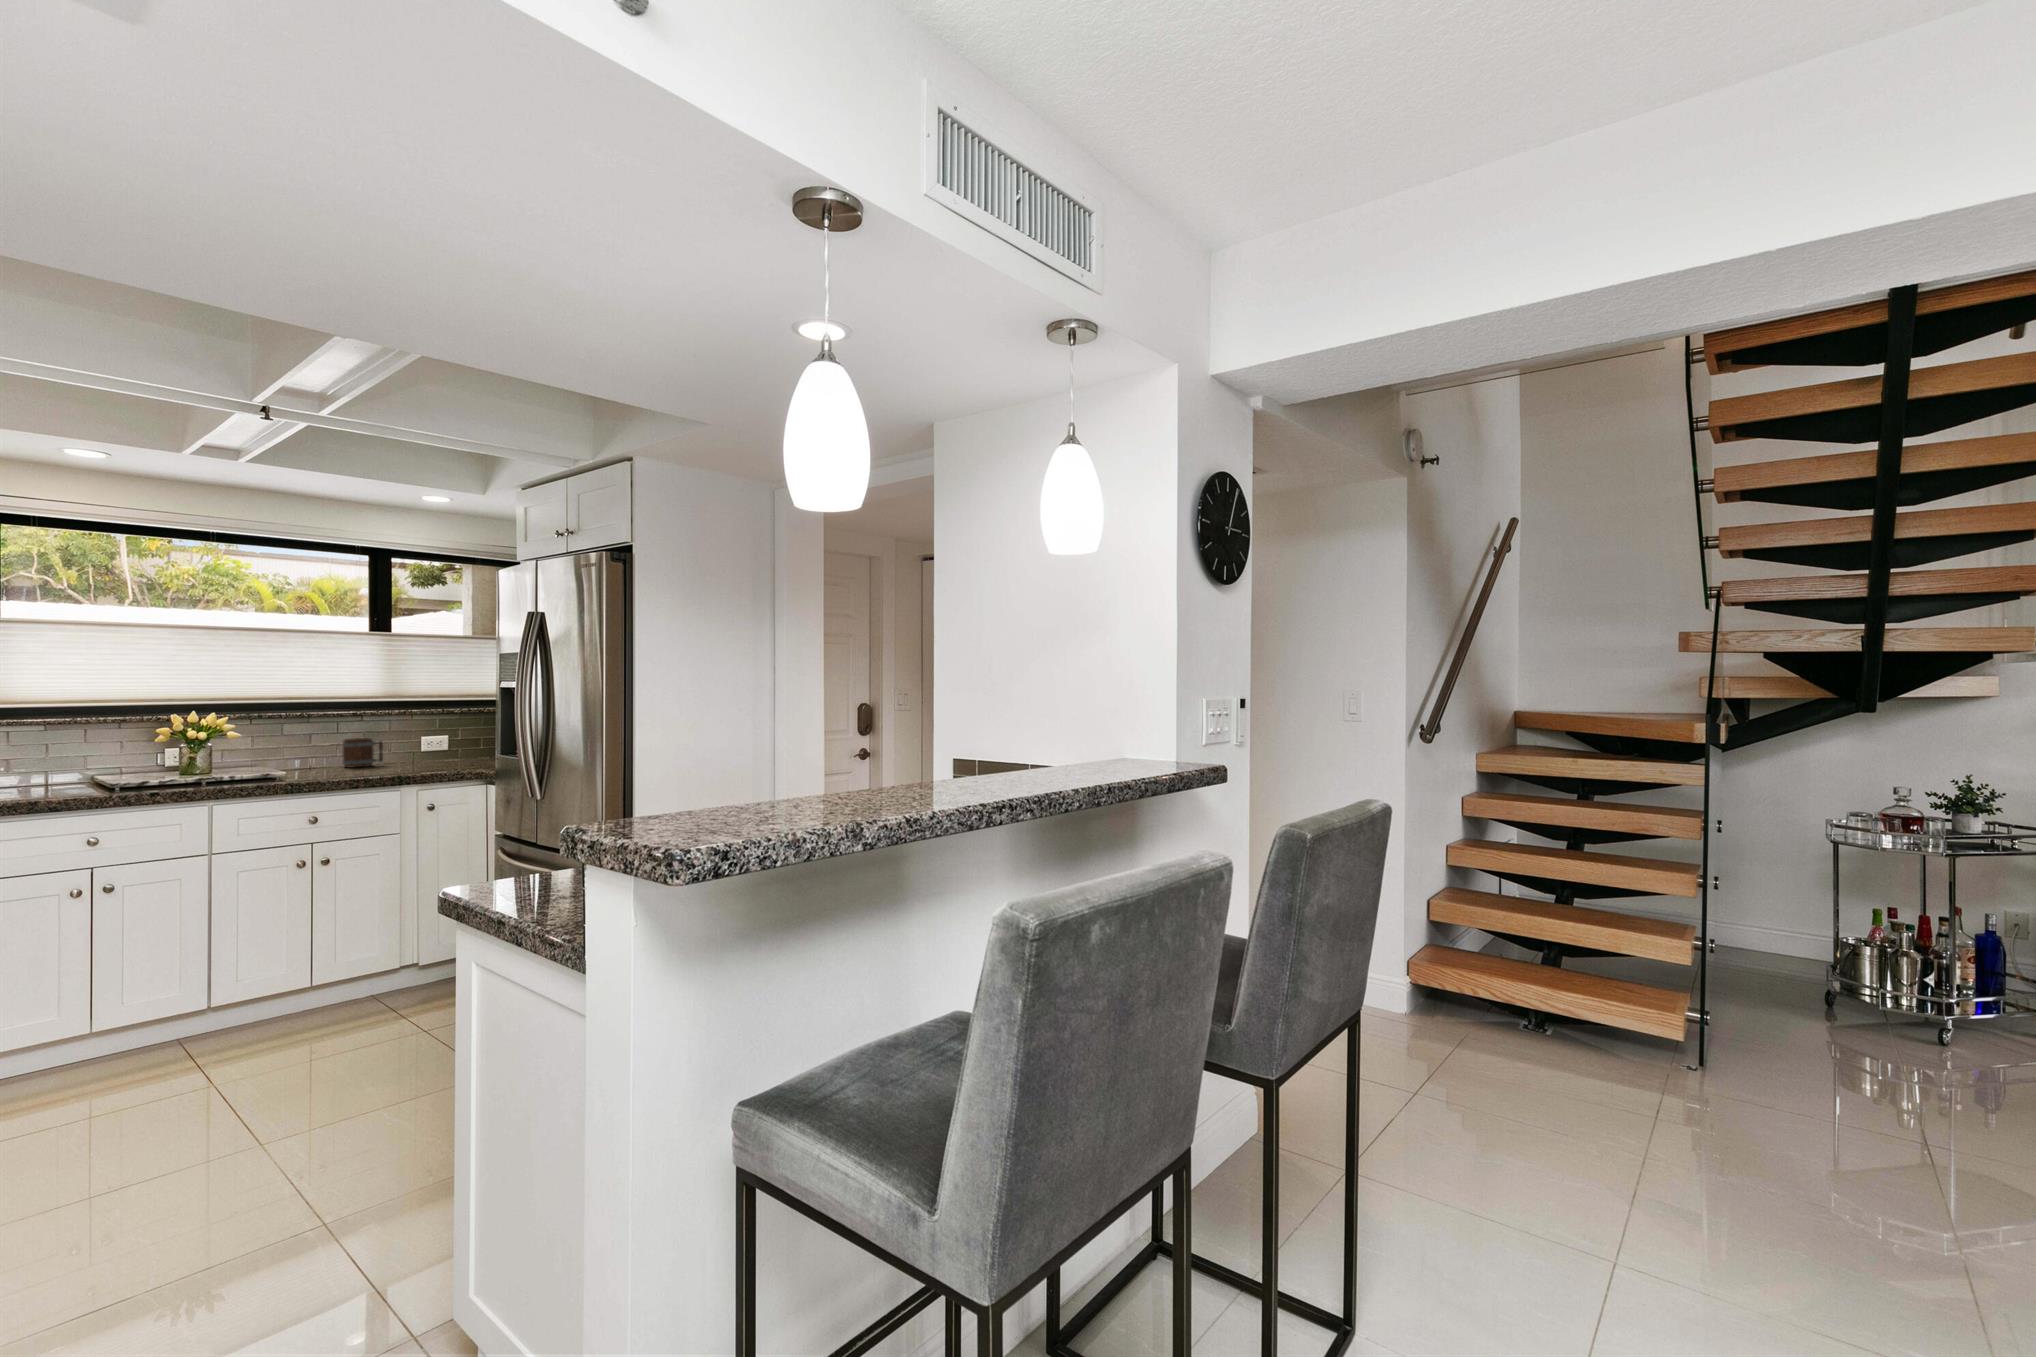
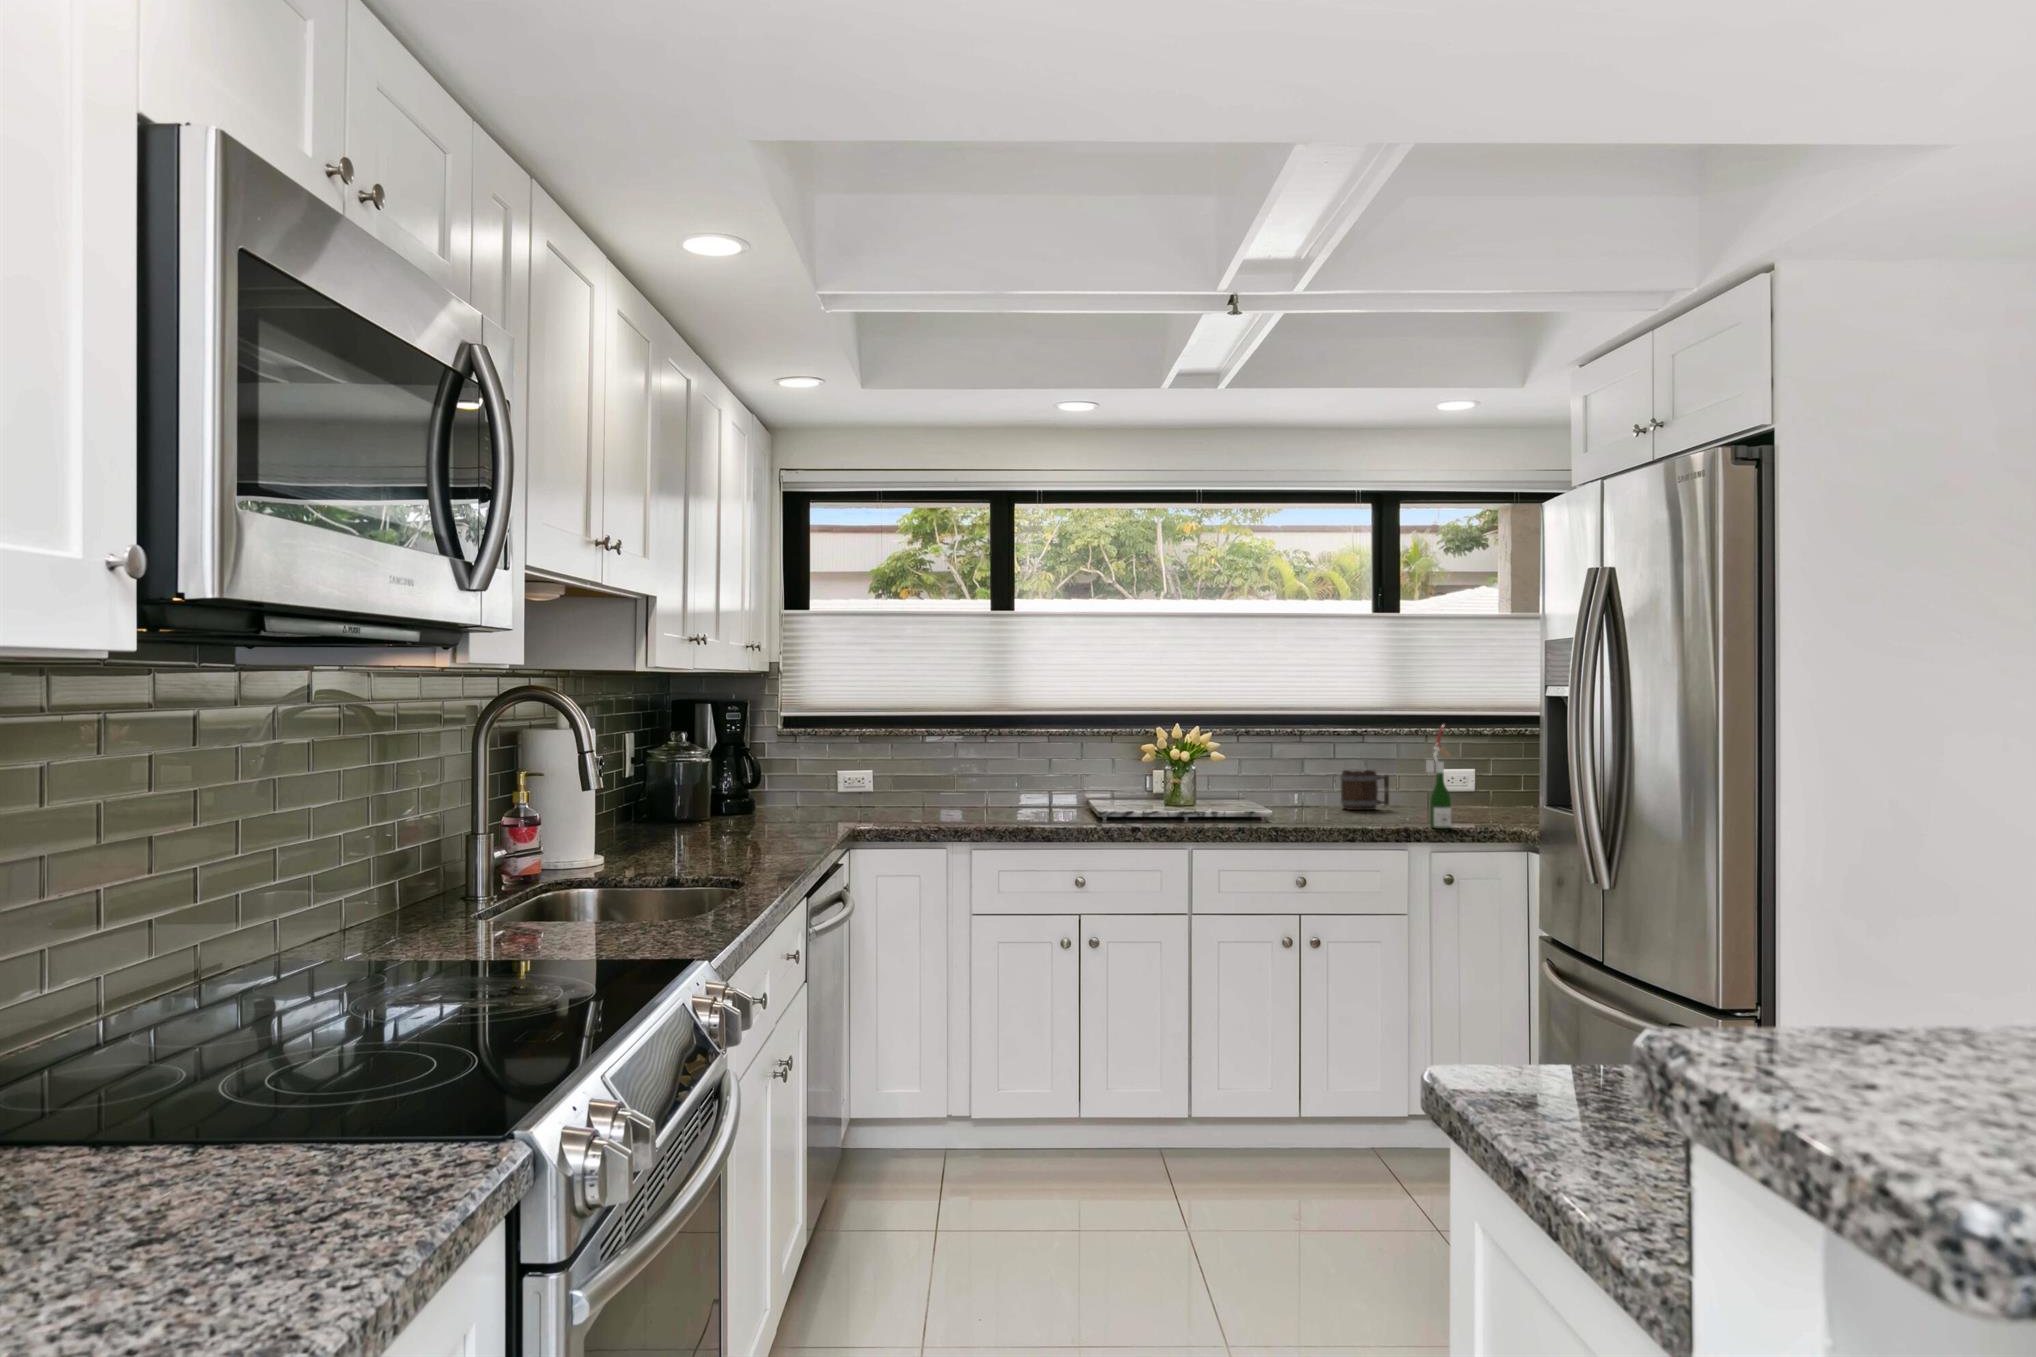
wine bottle: none [416,706,442,775] -> present [1426,726,1458,829]

